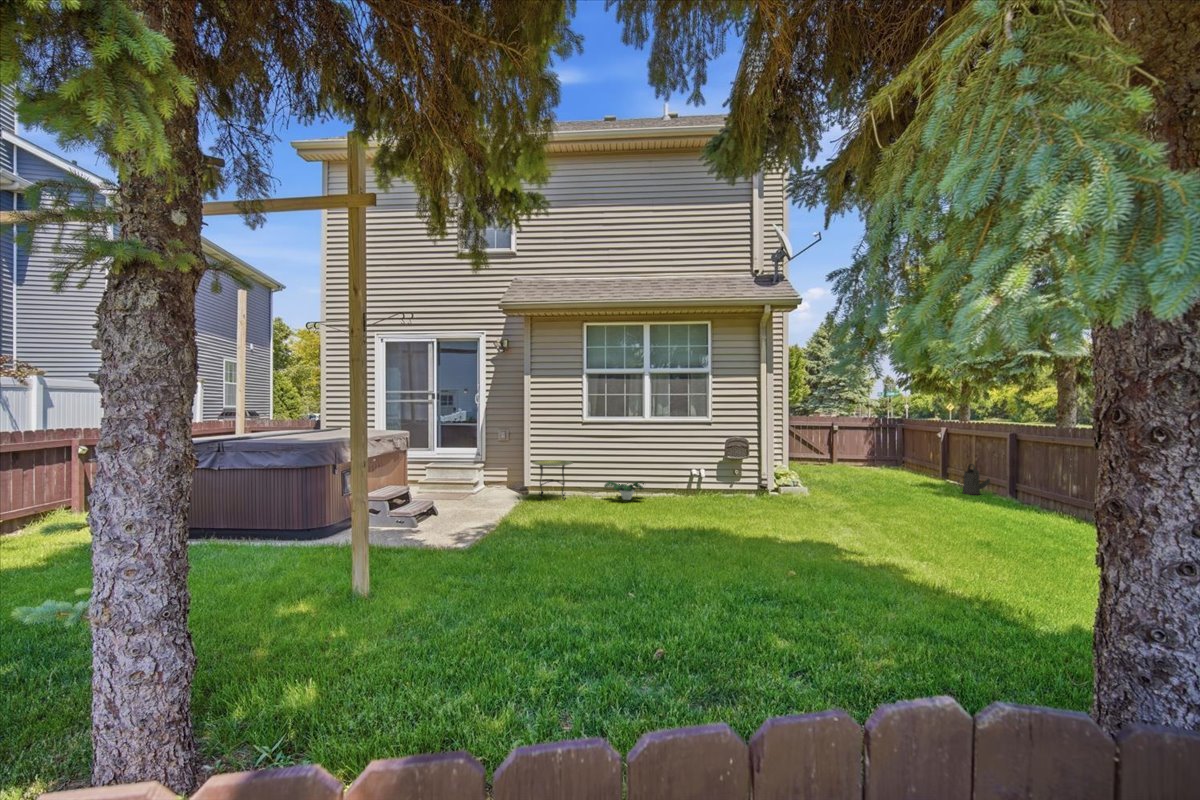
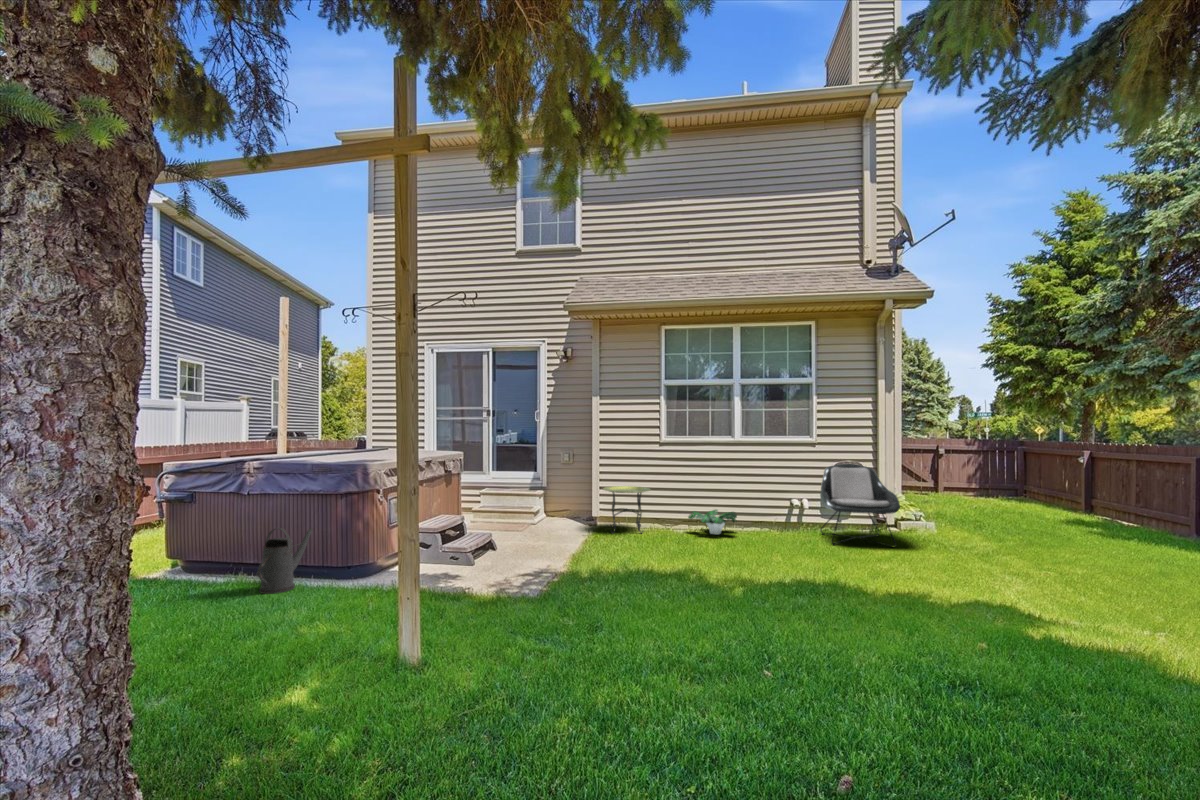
lounge chair: none [711,441,771,509] -> present [820,464,900,548]
watering can: present [958,464,990,495] -> present [257,528,313,594]

